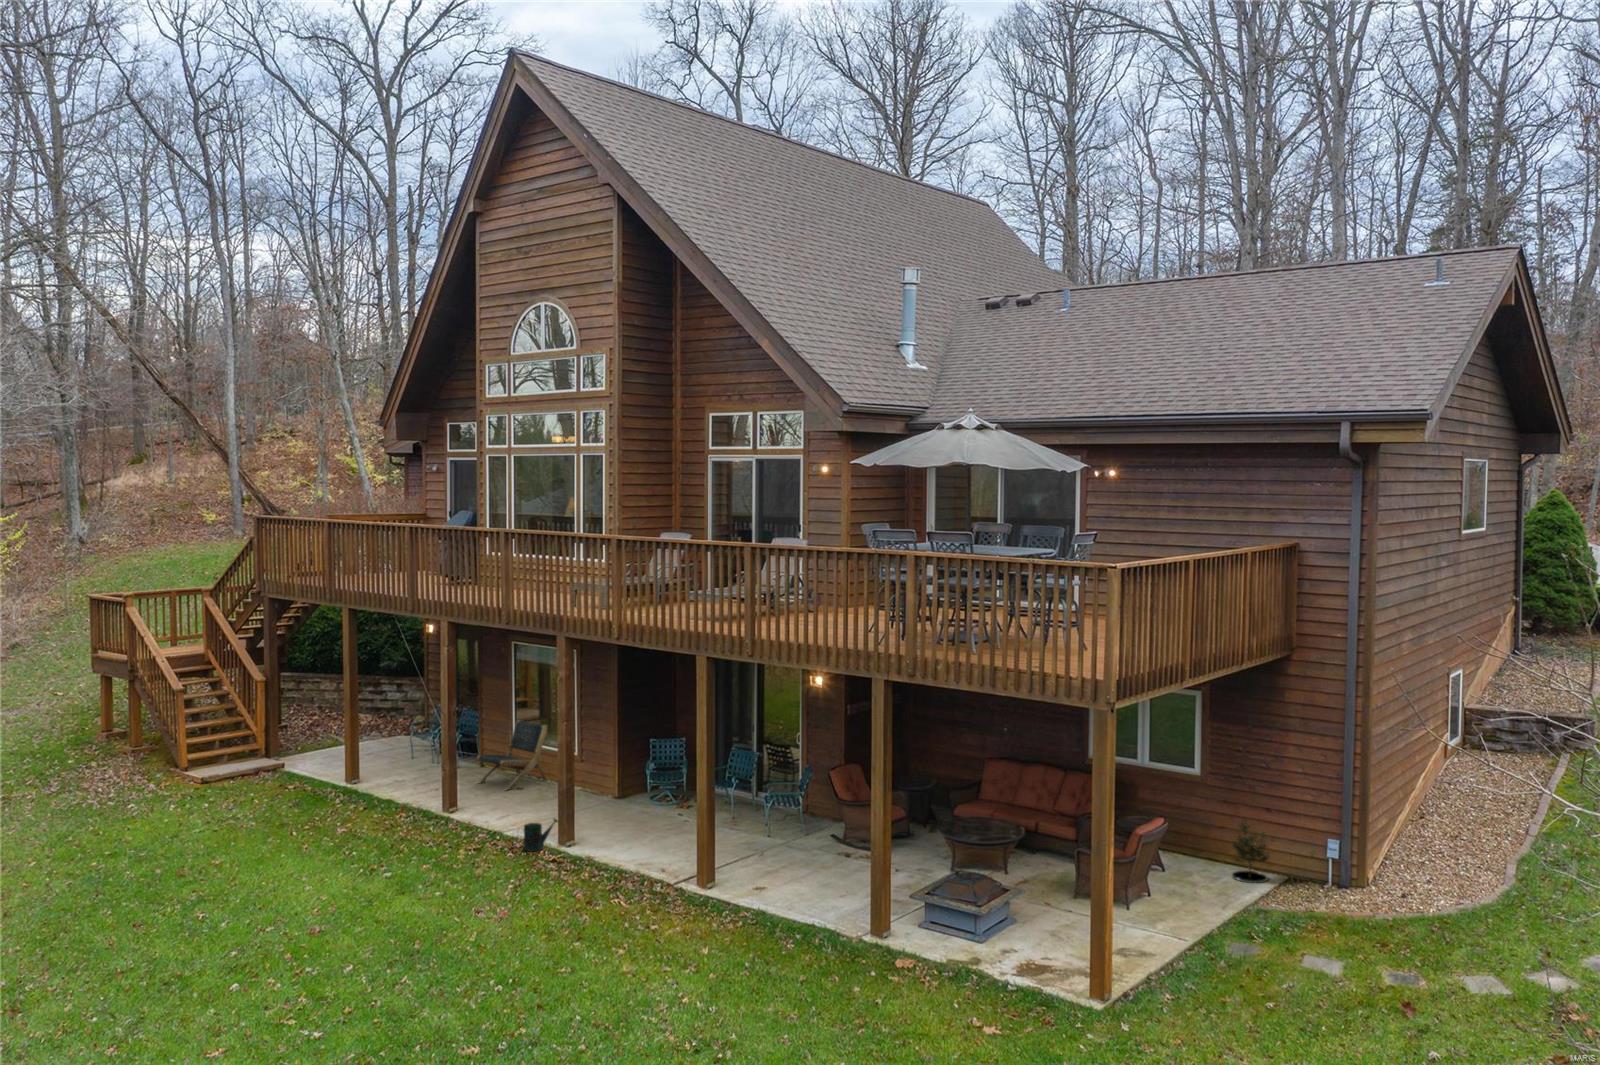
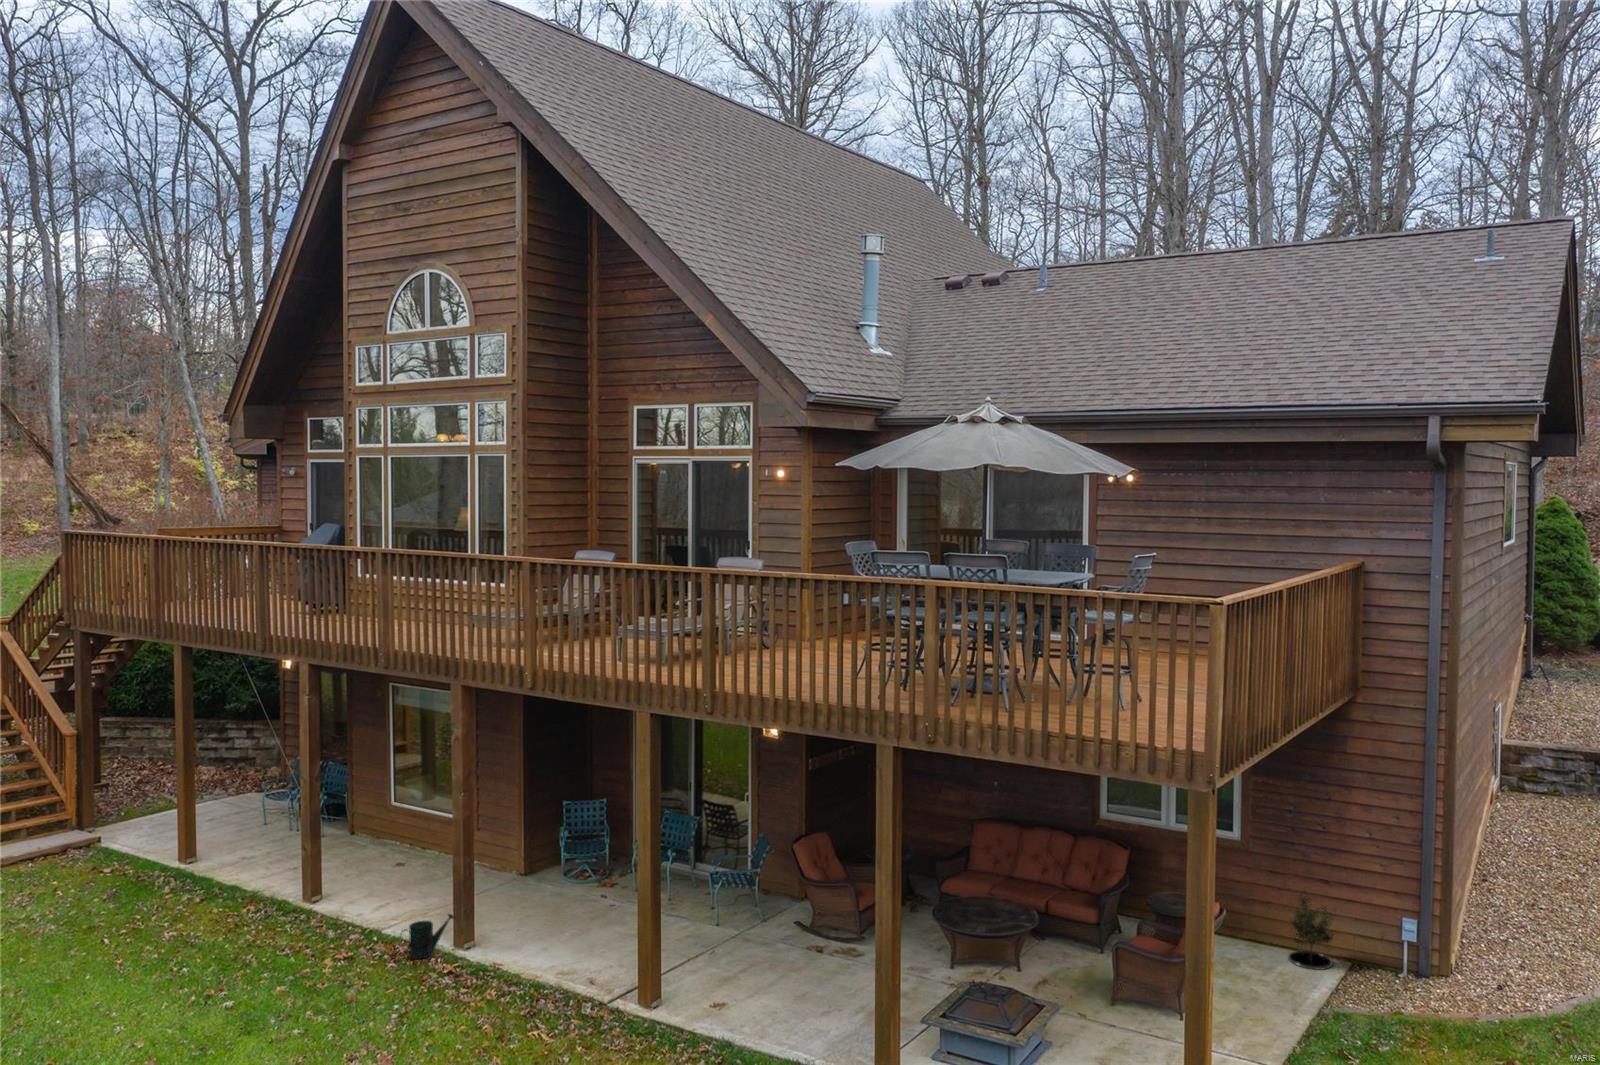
lounge chair: present [477,720,547,791] -> none [345,772,435,863]

